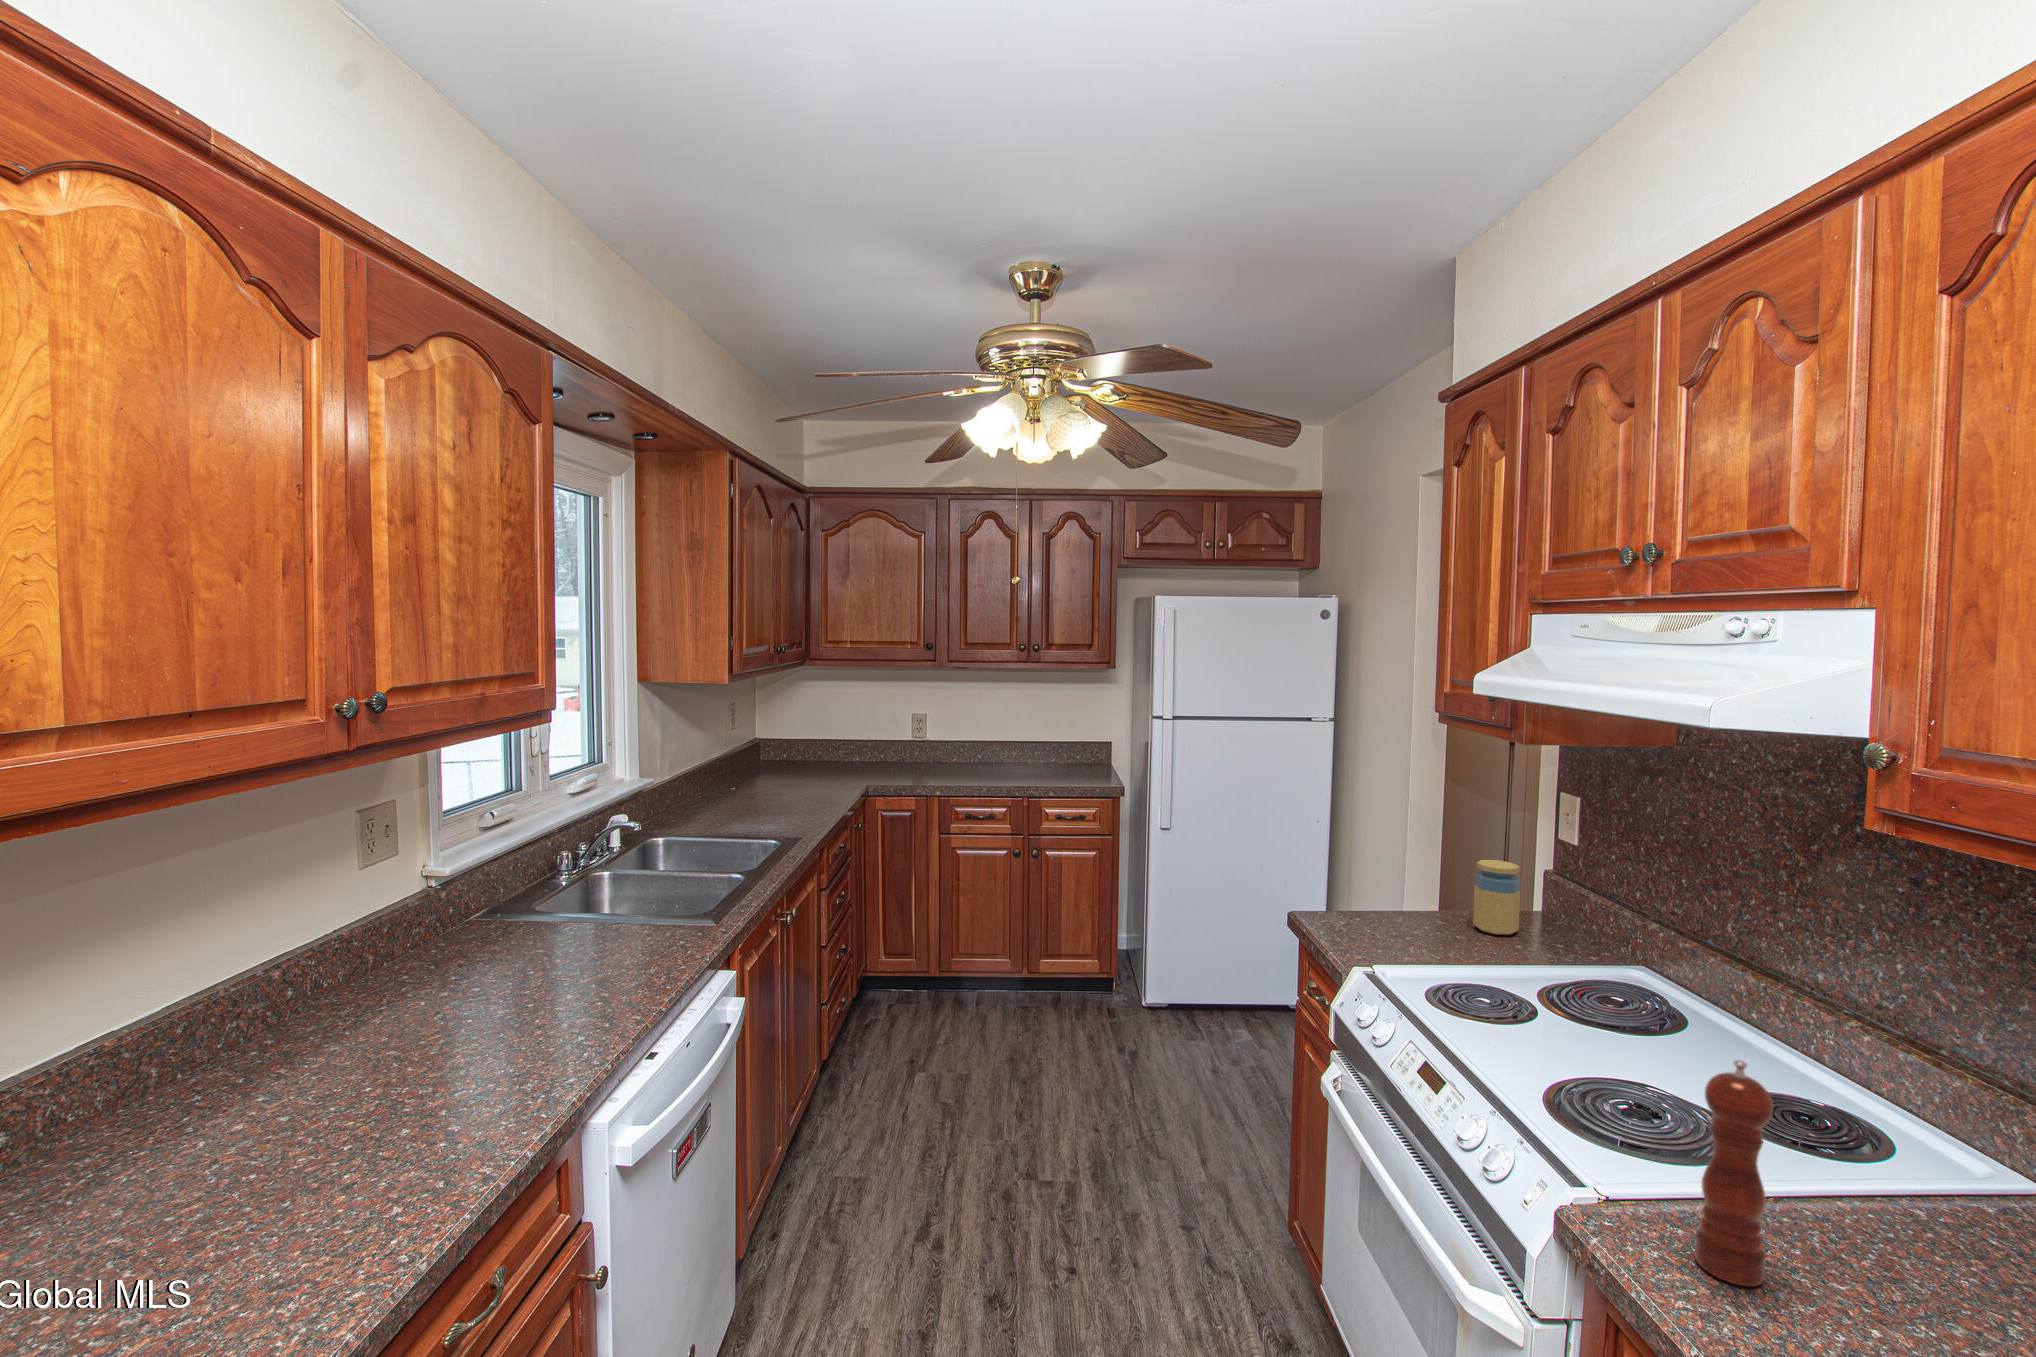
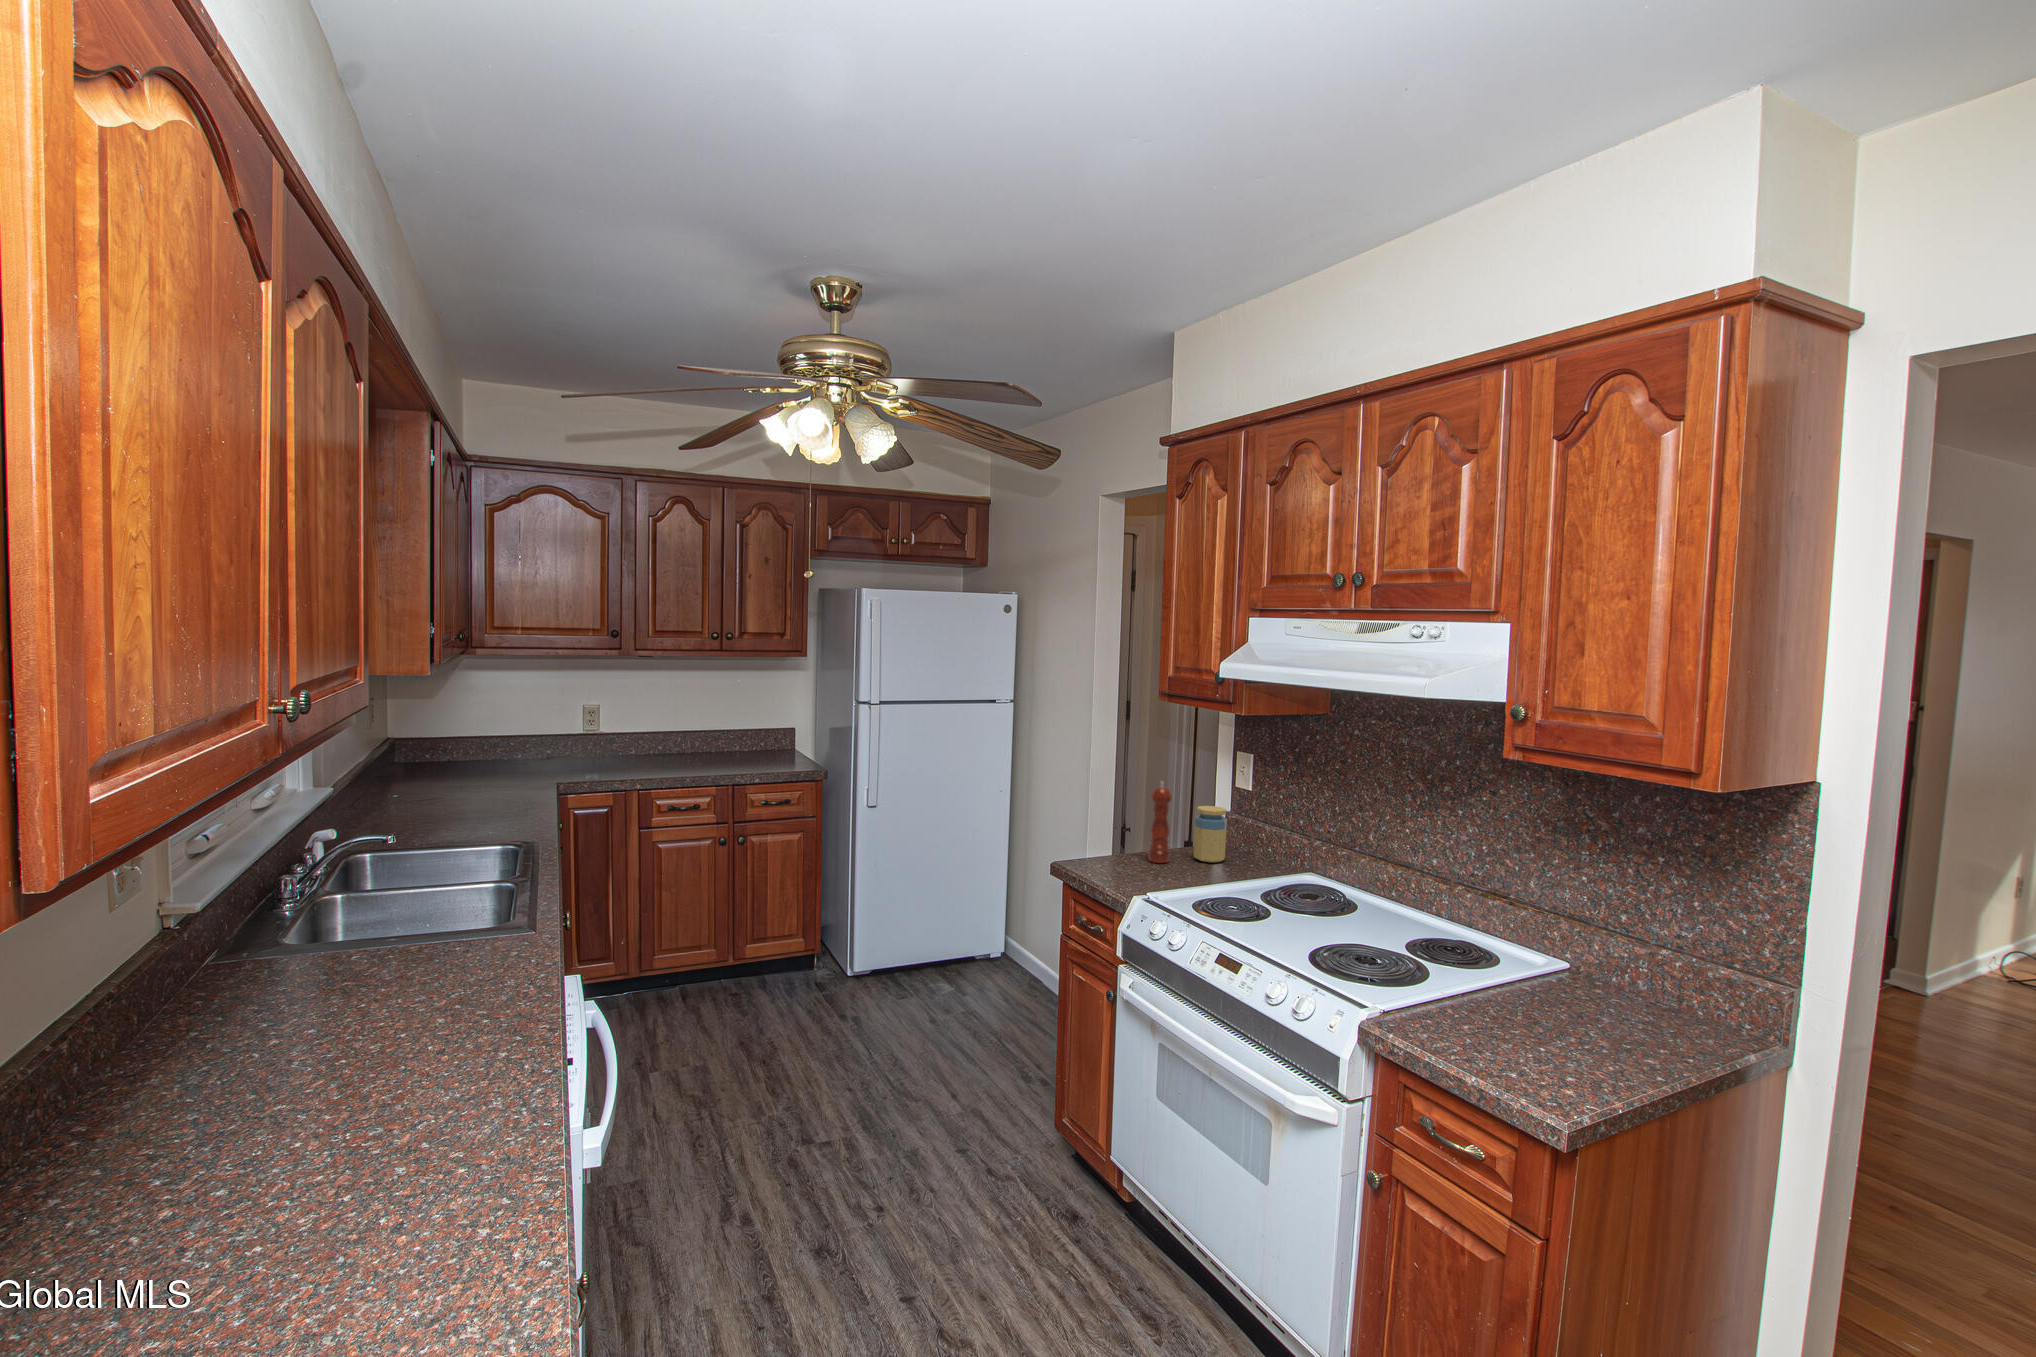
pepper mill: present [1695,1060,1773,1286] -> present [1148,782,1172,863]

